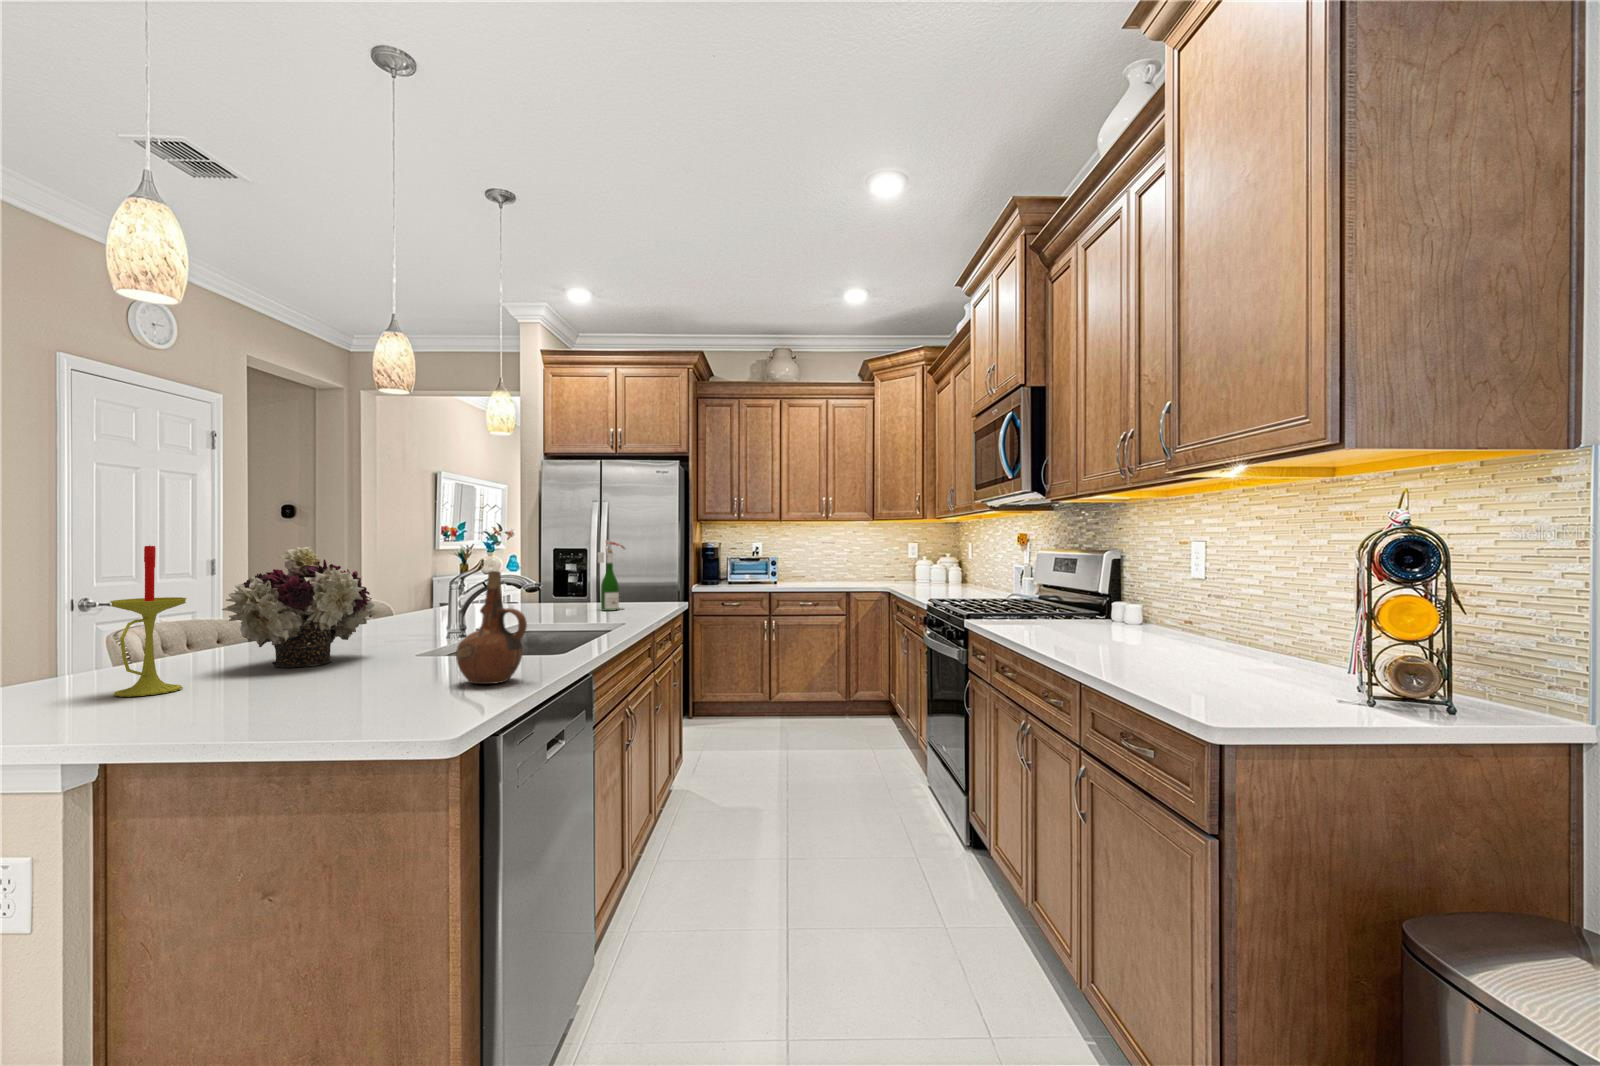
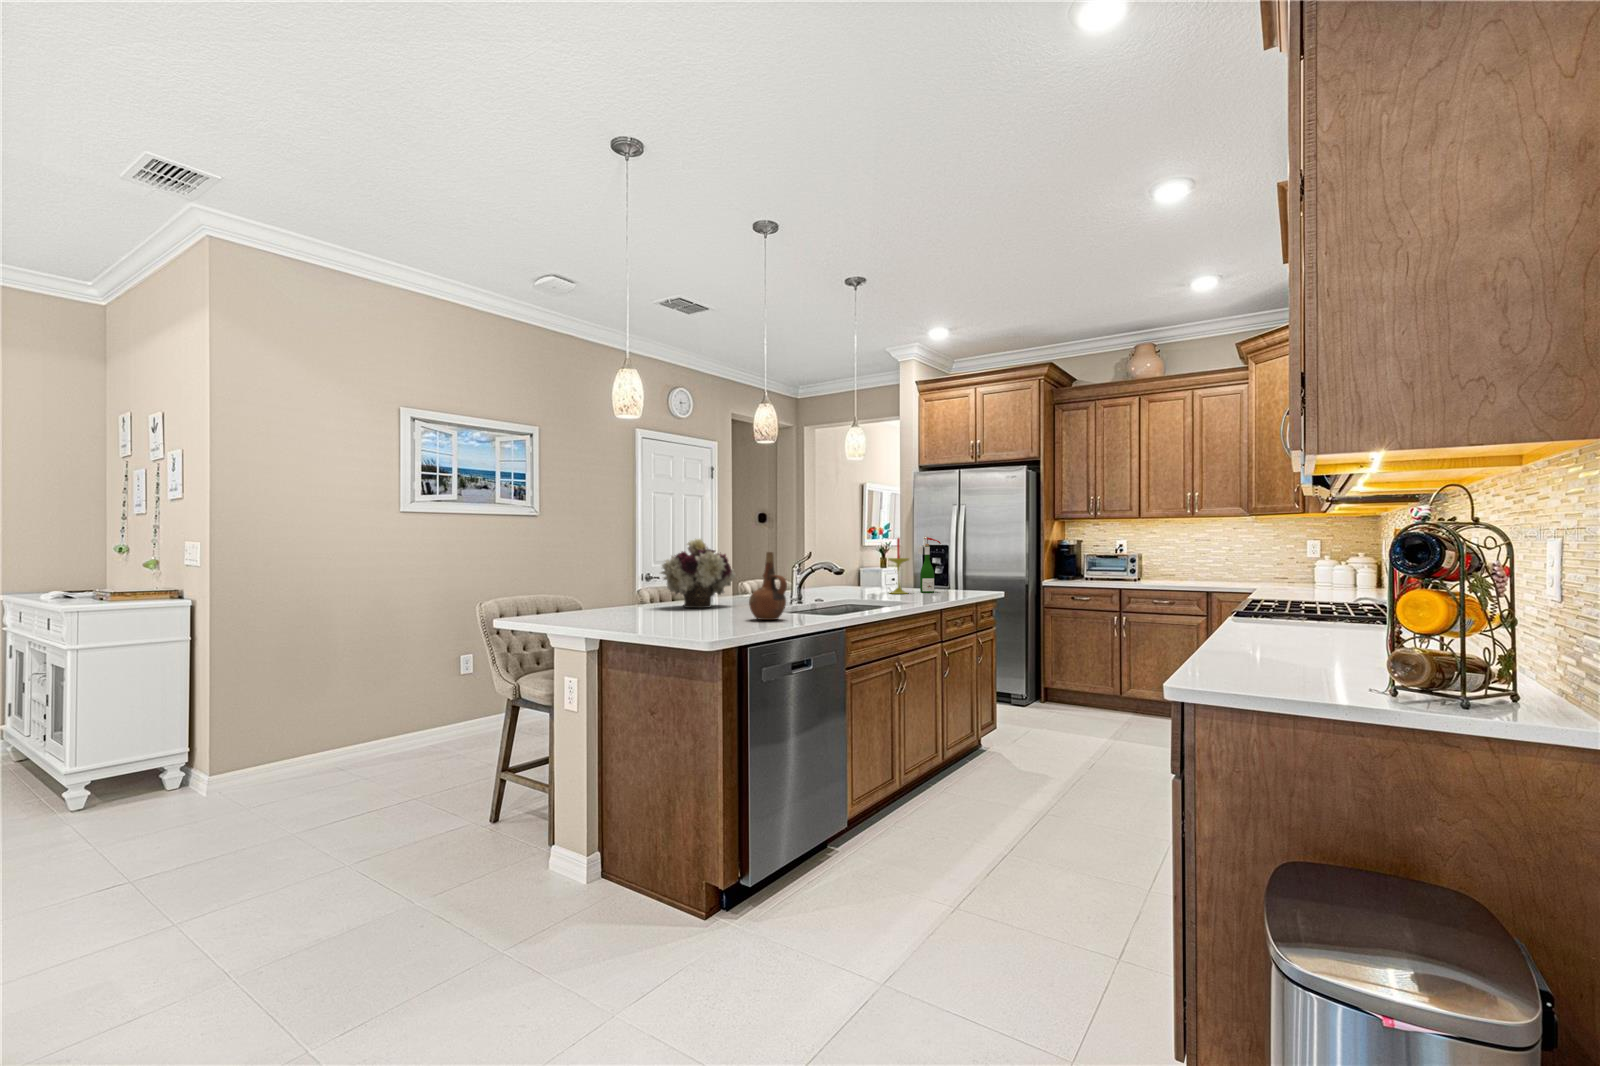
candle: present [110,546,187,697] -> present [888,538,909,594]

